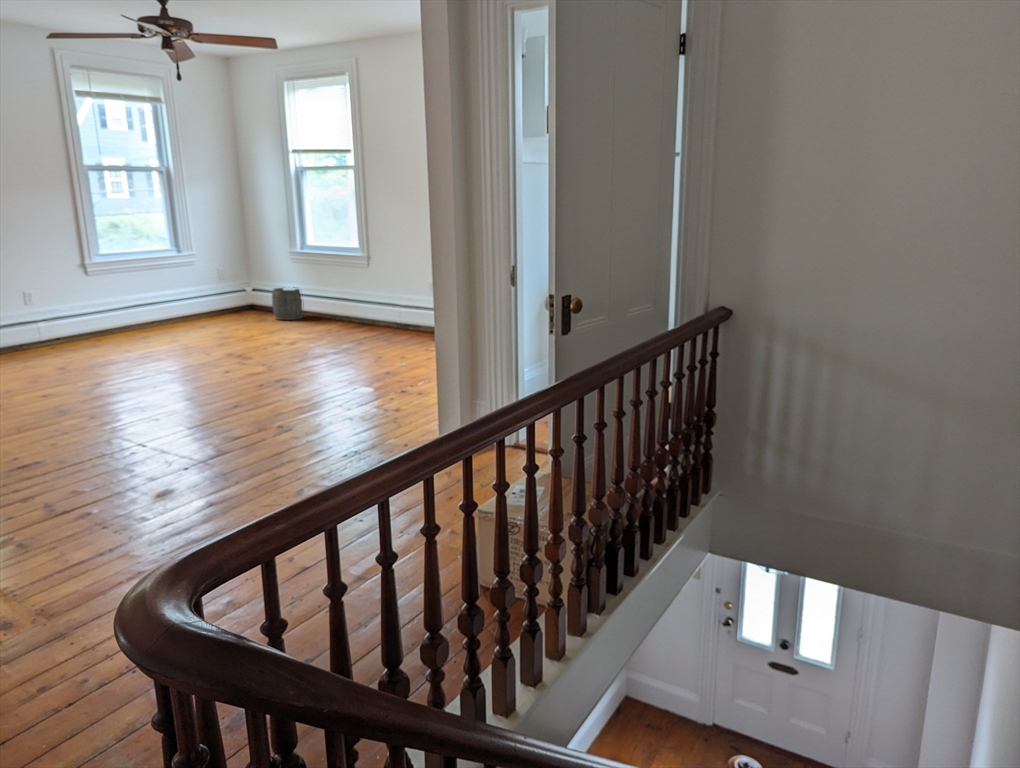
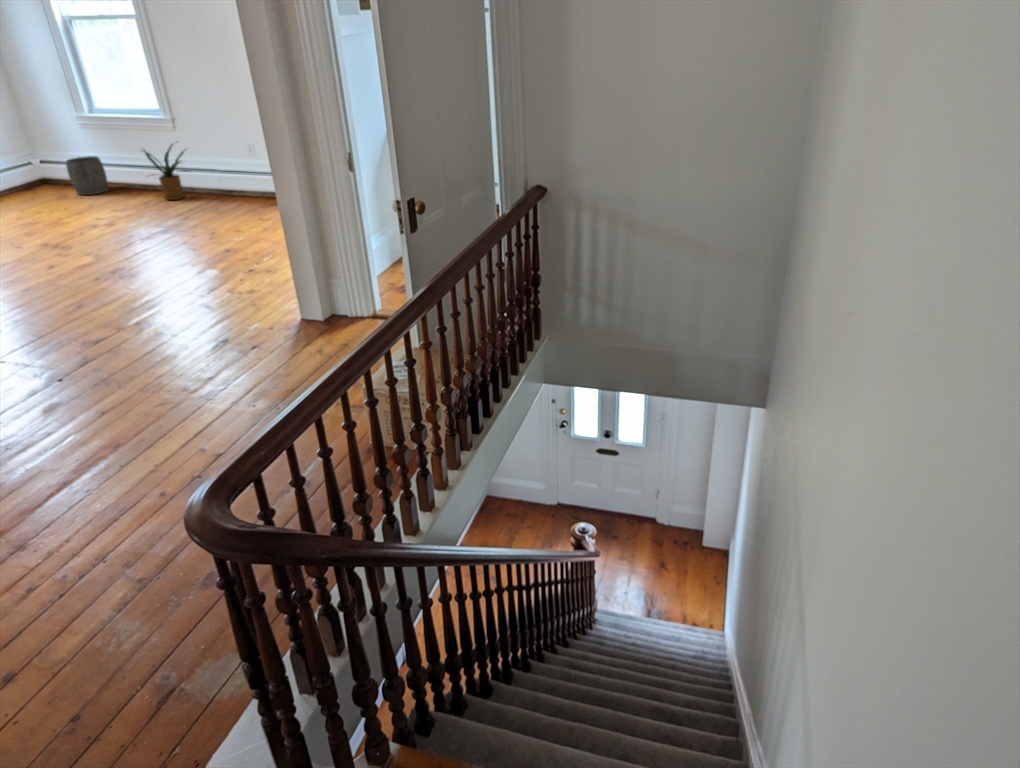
house plant: none [329,276,377,329] -> present [144,145,187,200]

